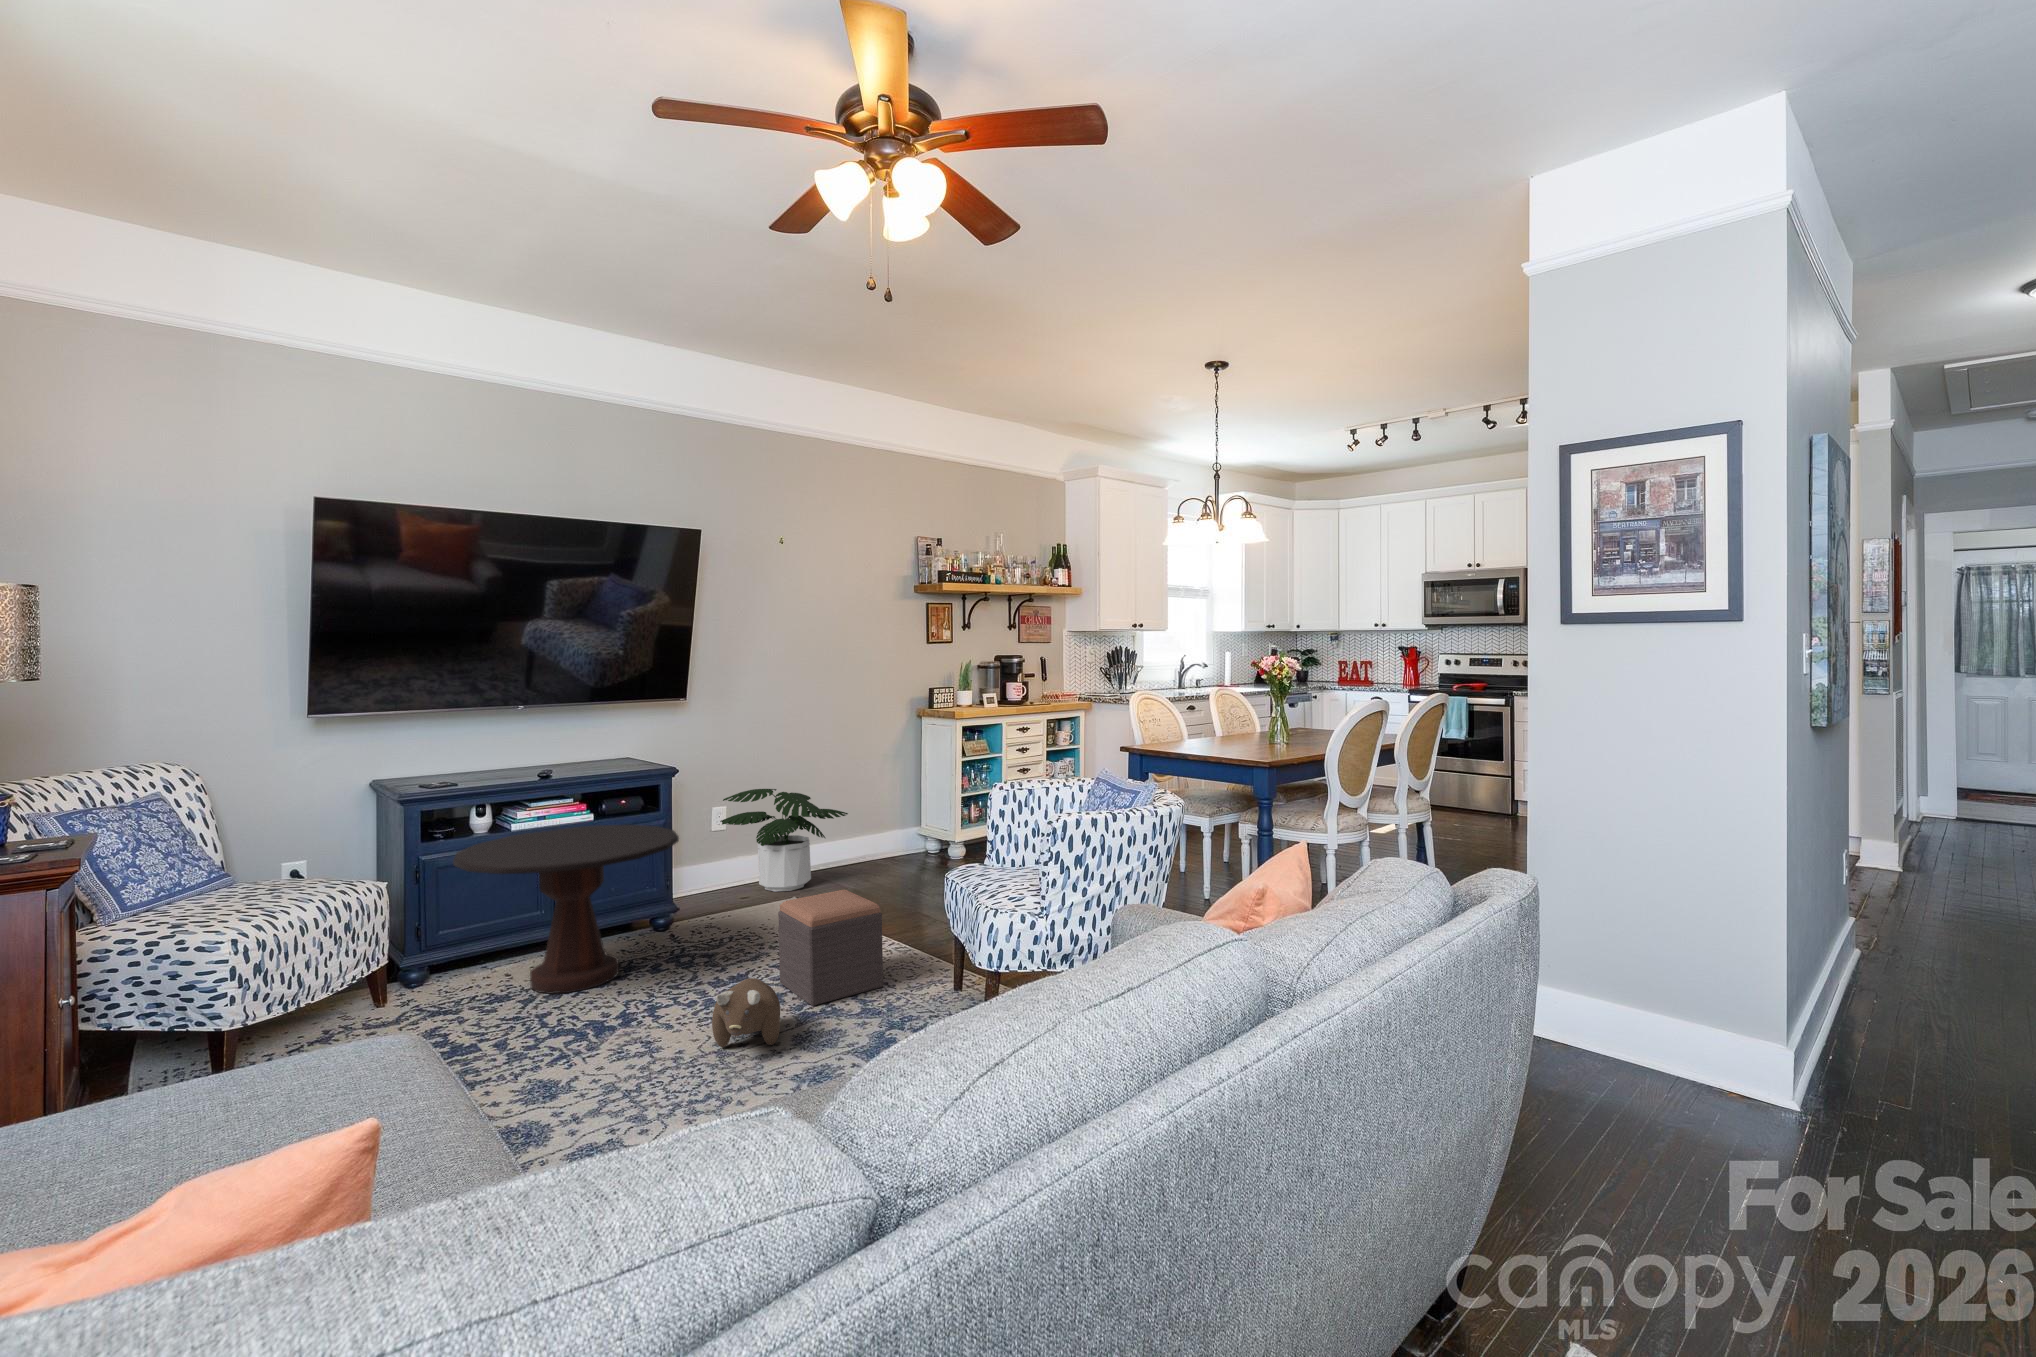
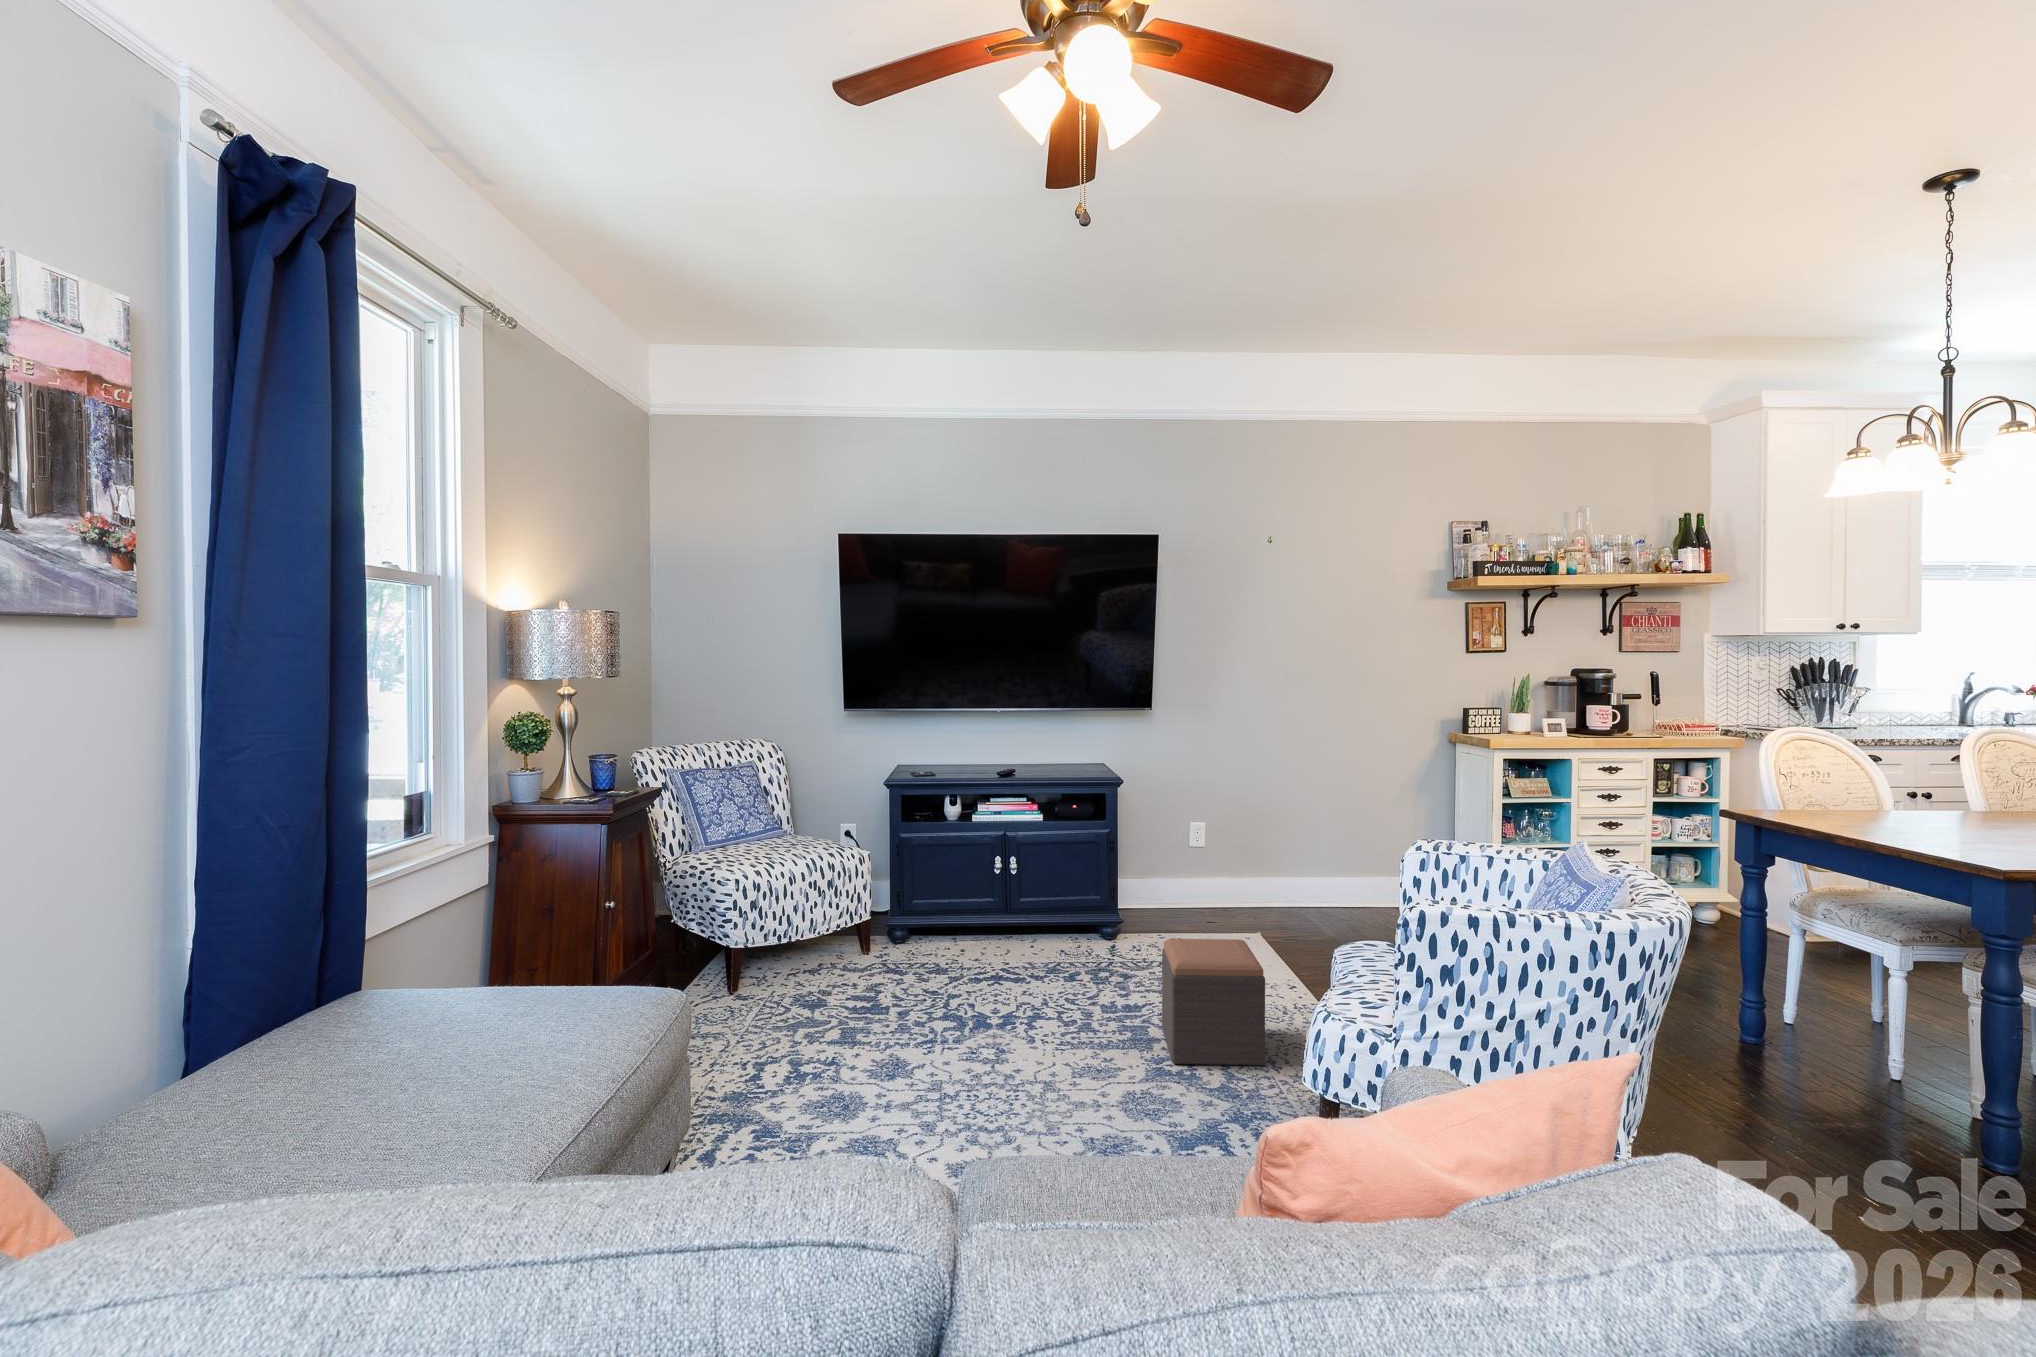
potted plant: present [720,789,848,892] -> none [1187,808,1332,927]
side table: present [453,825,679,994] -> none [906,824,1097,983]
plush toy: present [712,978,780,1047] -> none [1041,1015,1124,1094]

